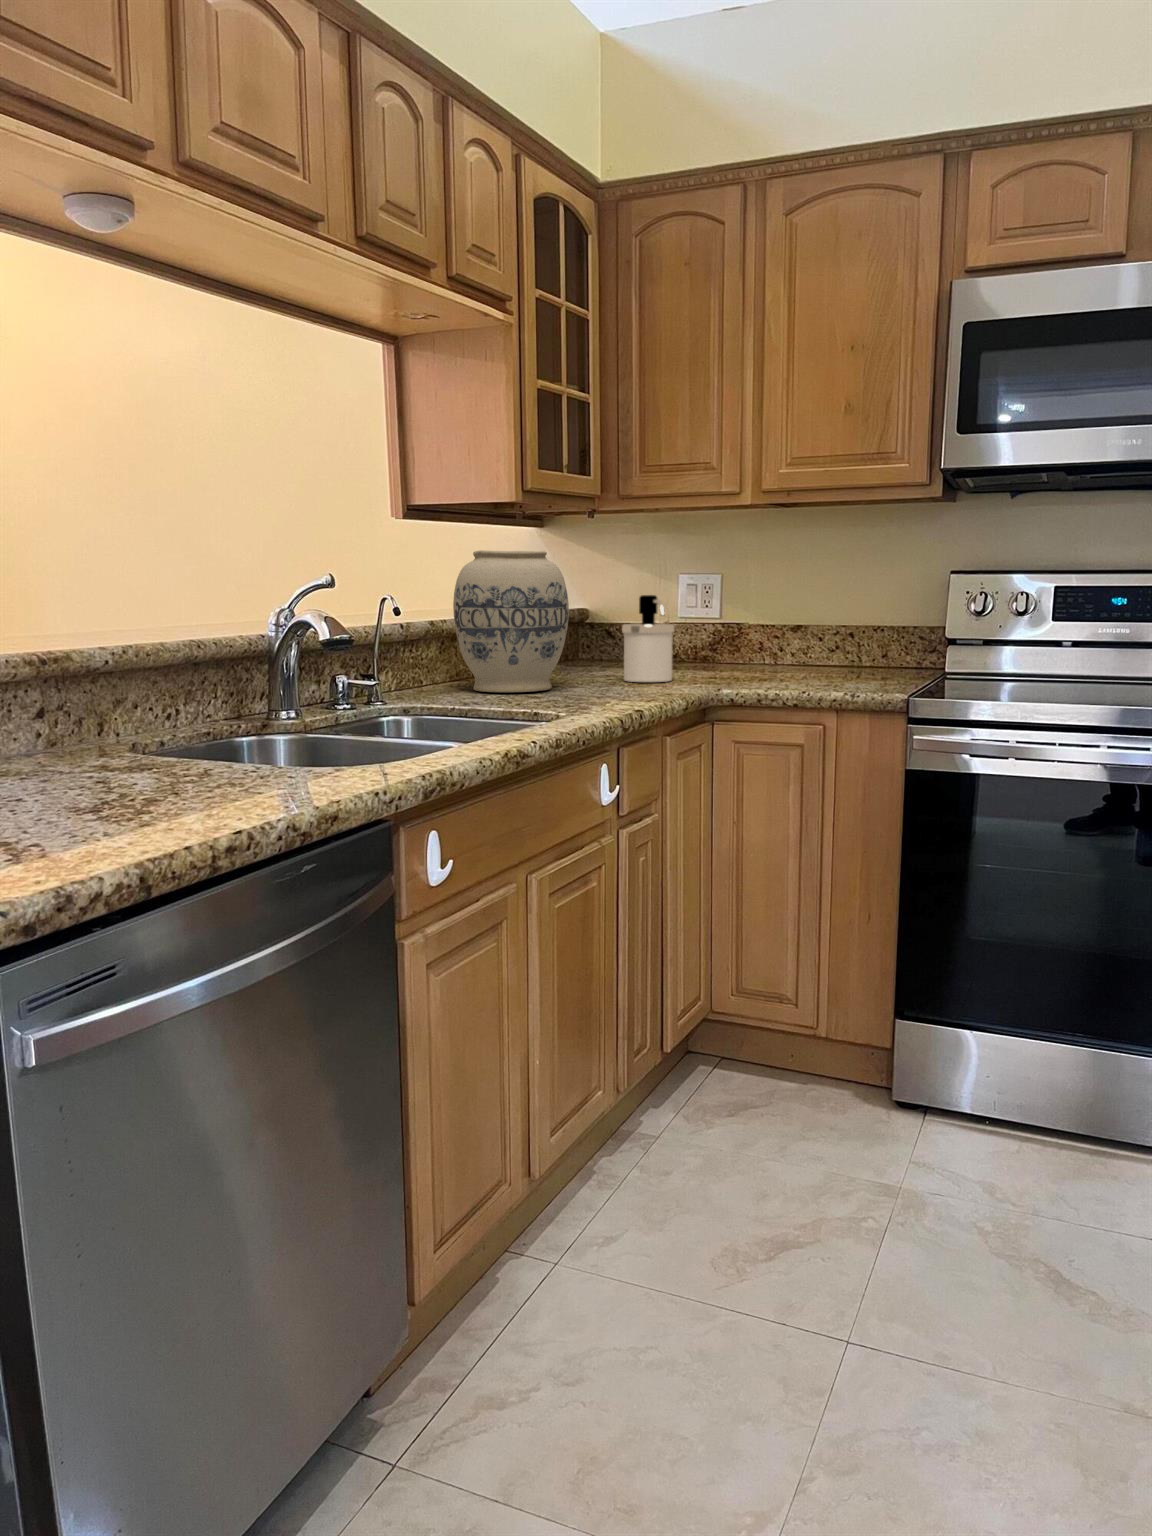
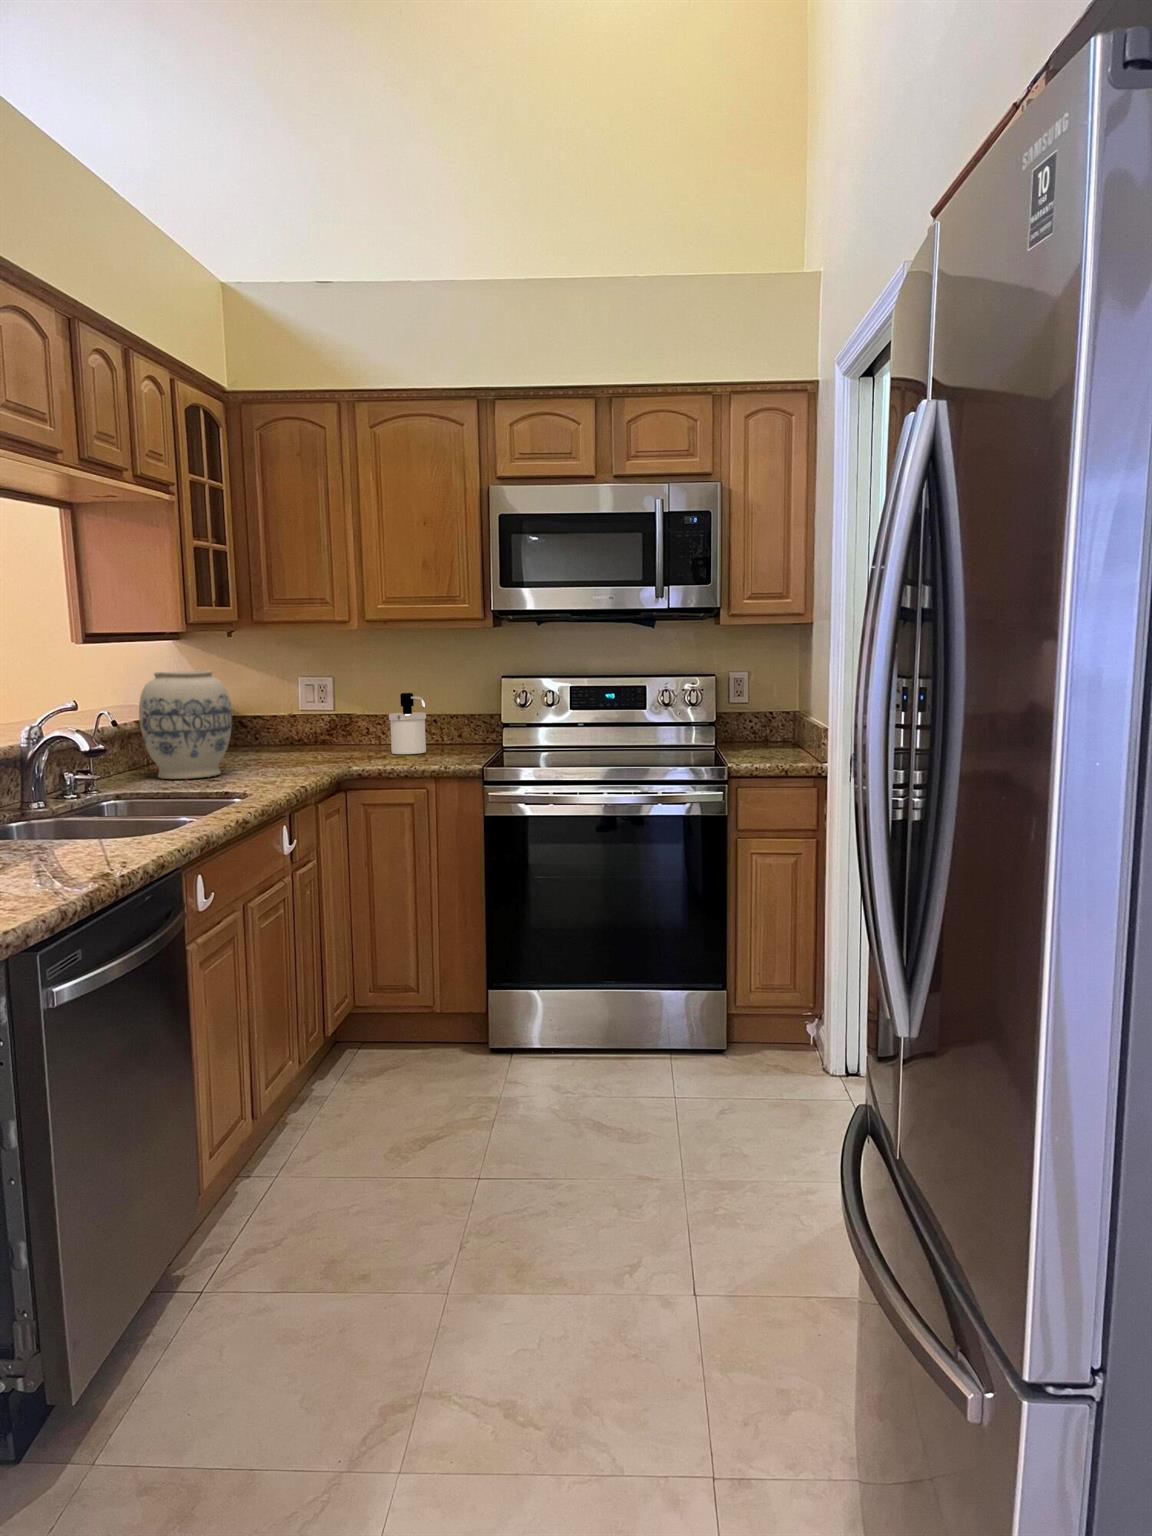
soap dispenser: present [622,595,674,682] -> present [389,693,426,754]

